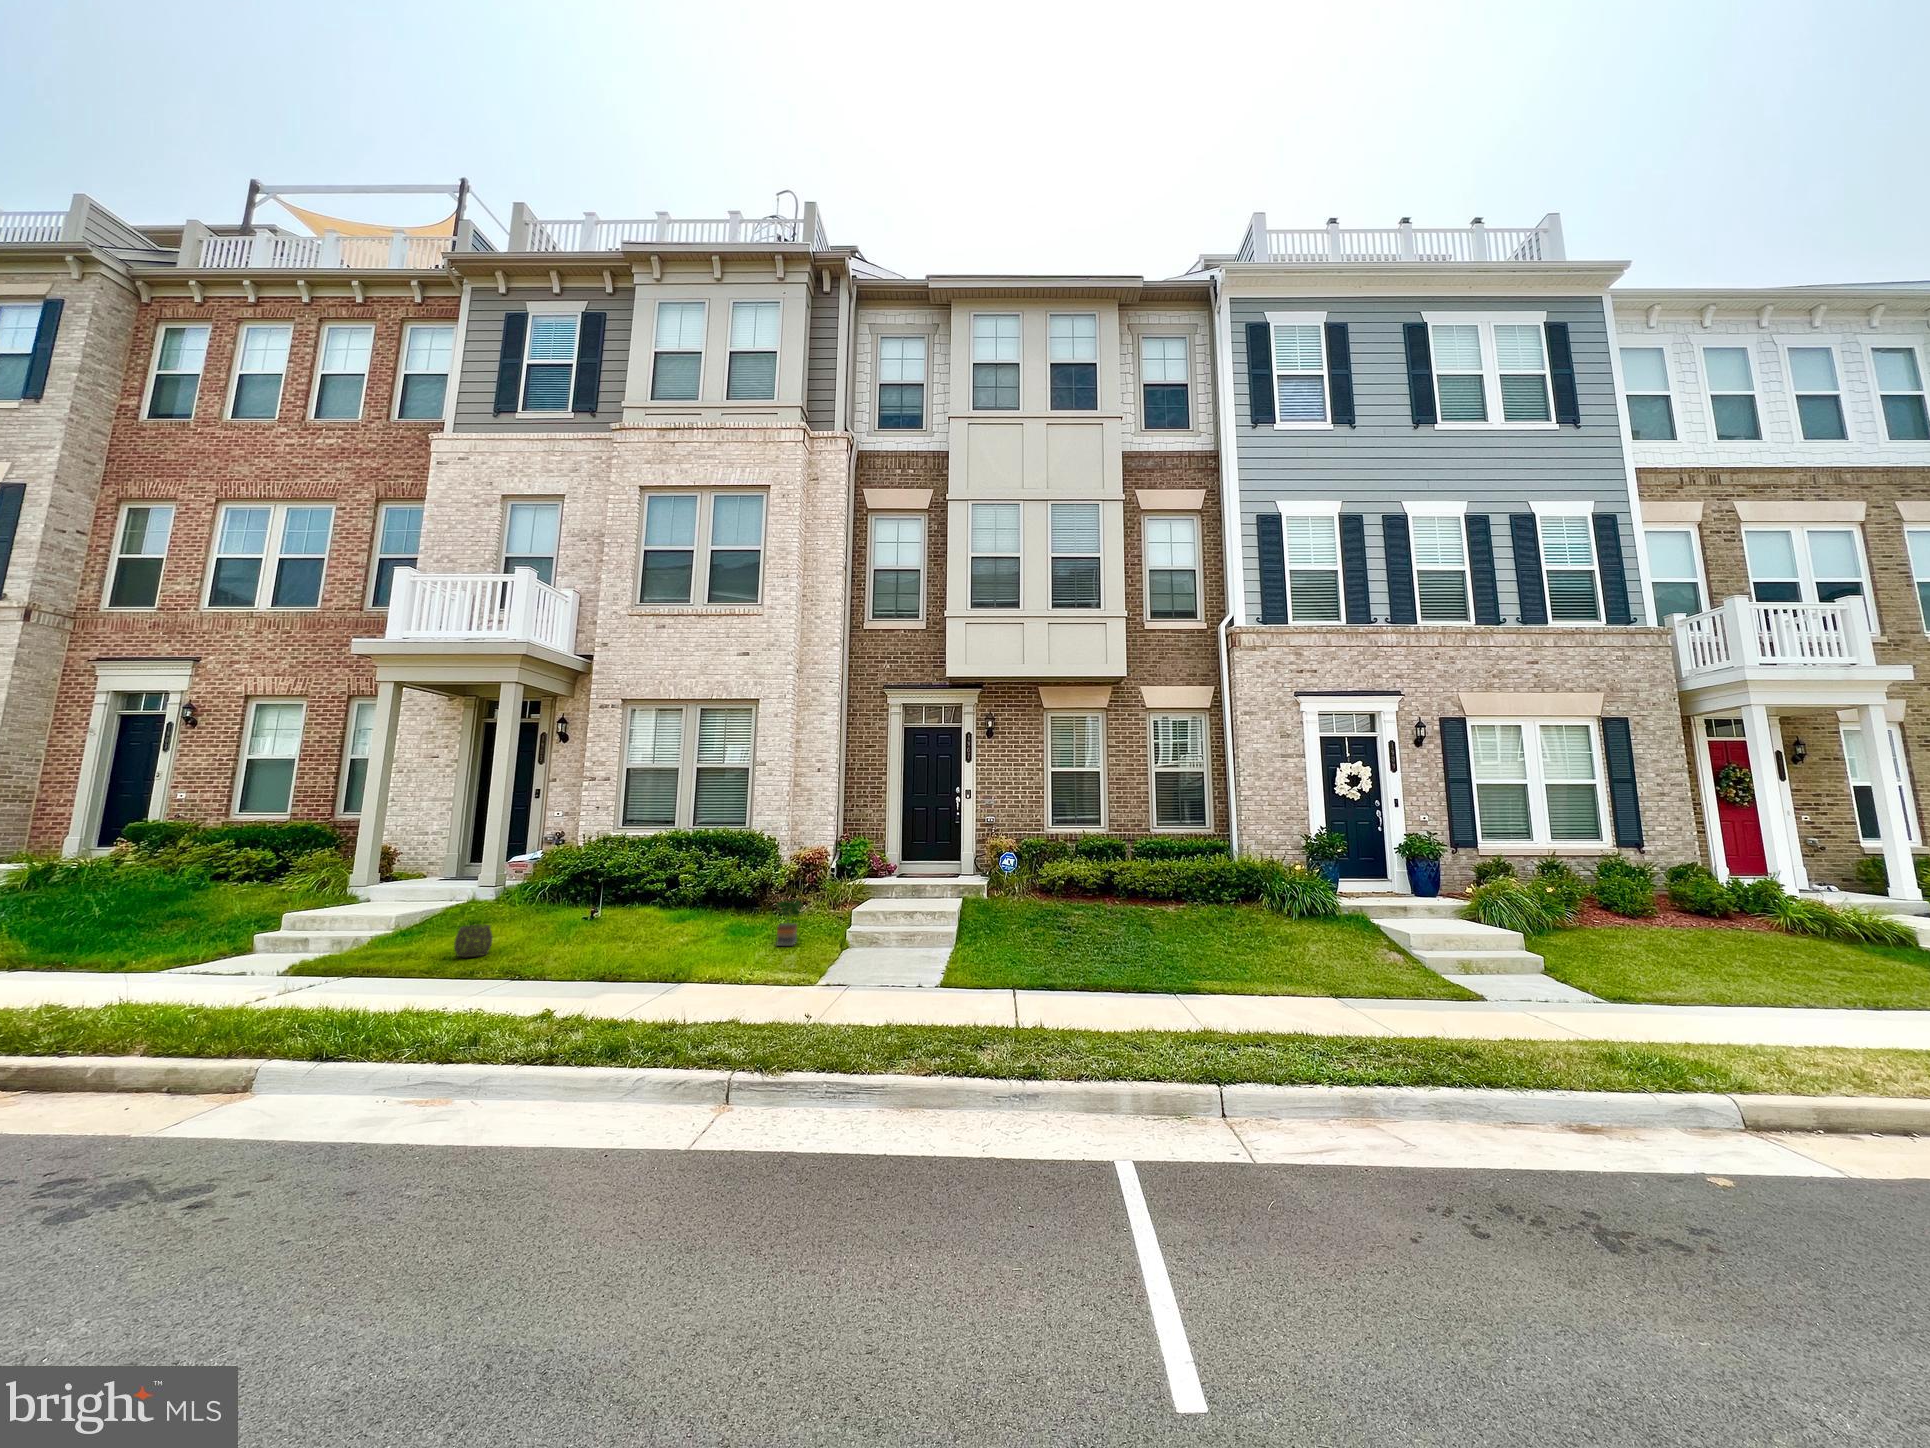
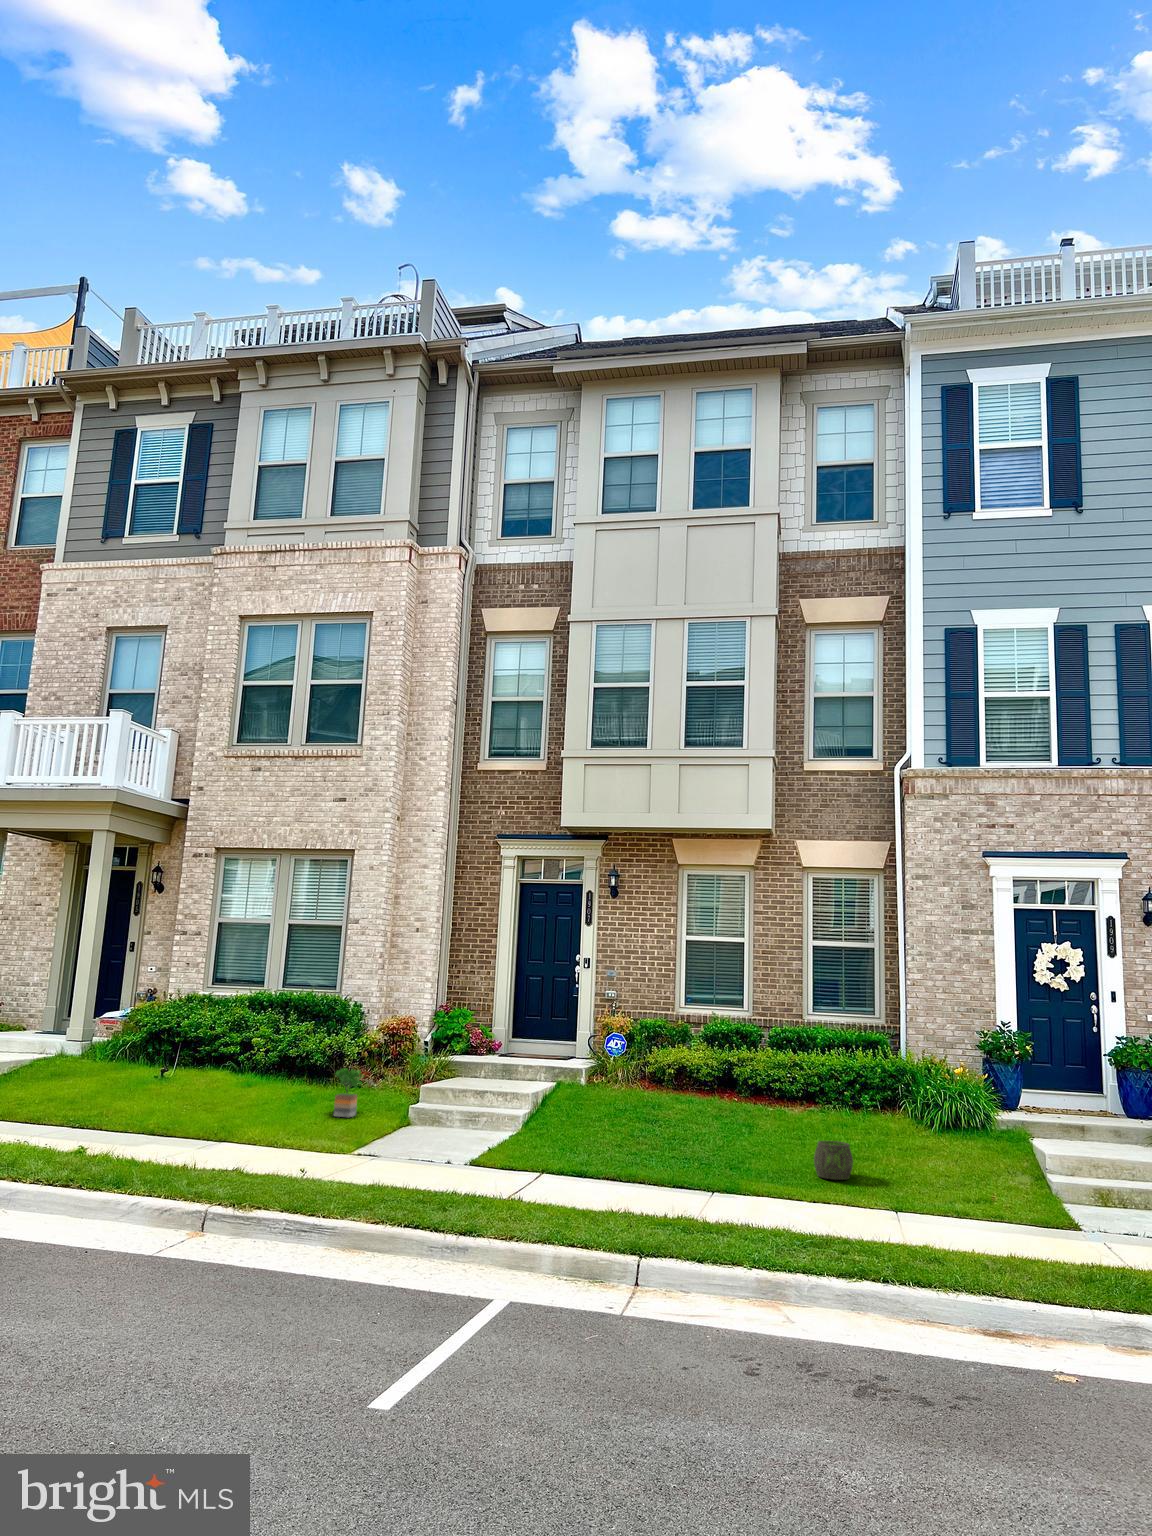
woven basket: present [454,925,492,957] -> present [814,1141,853,1180]

